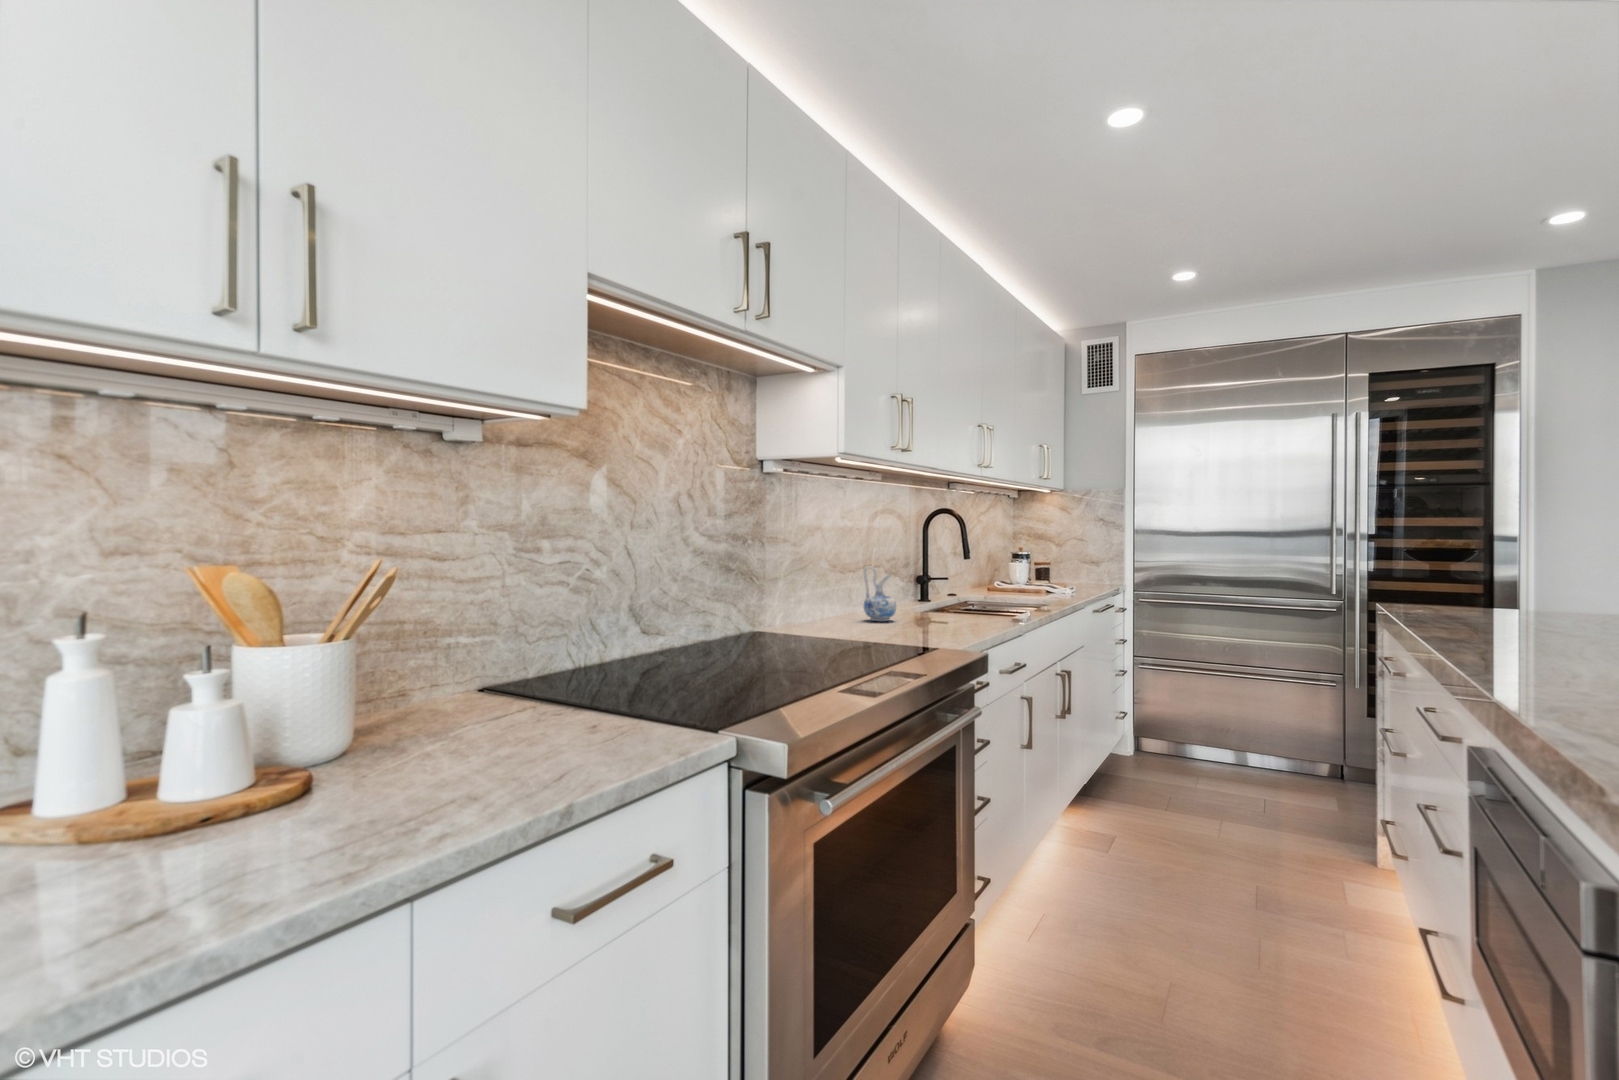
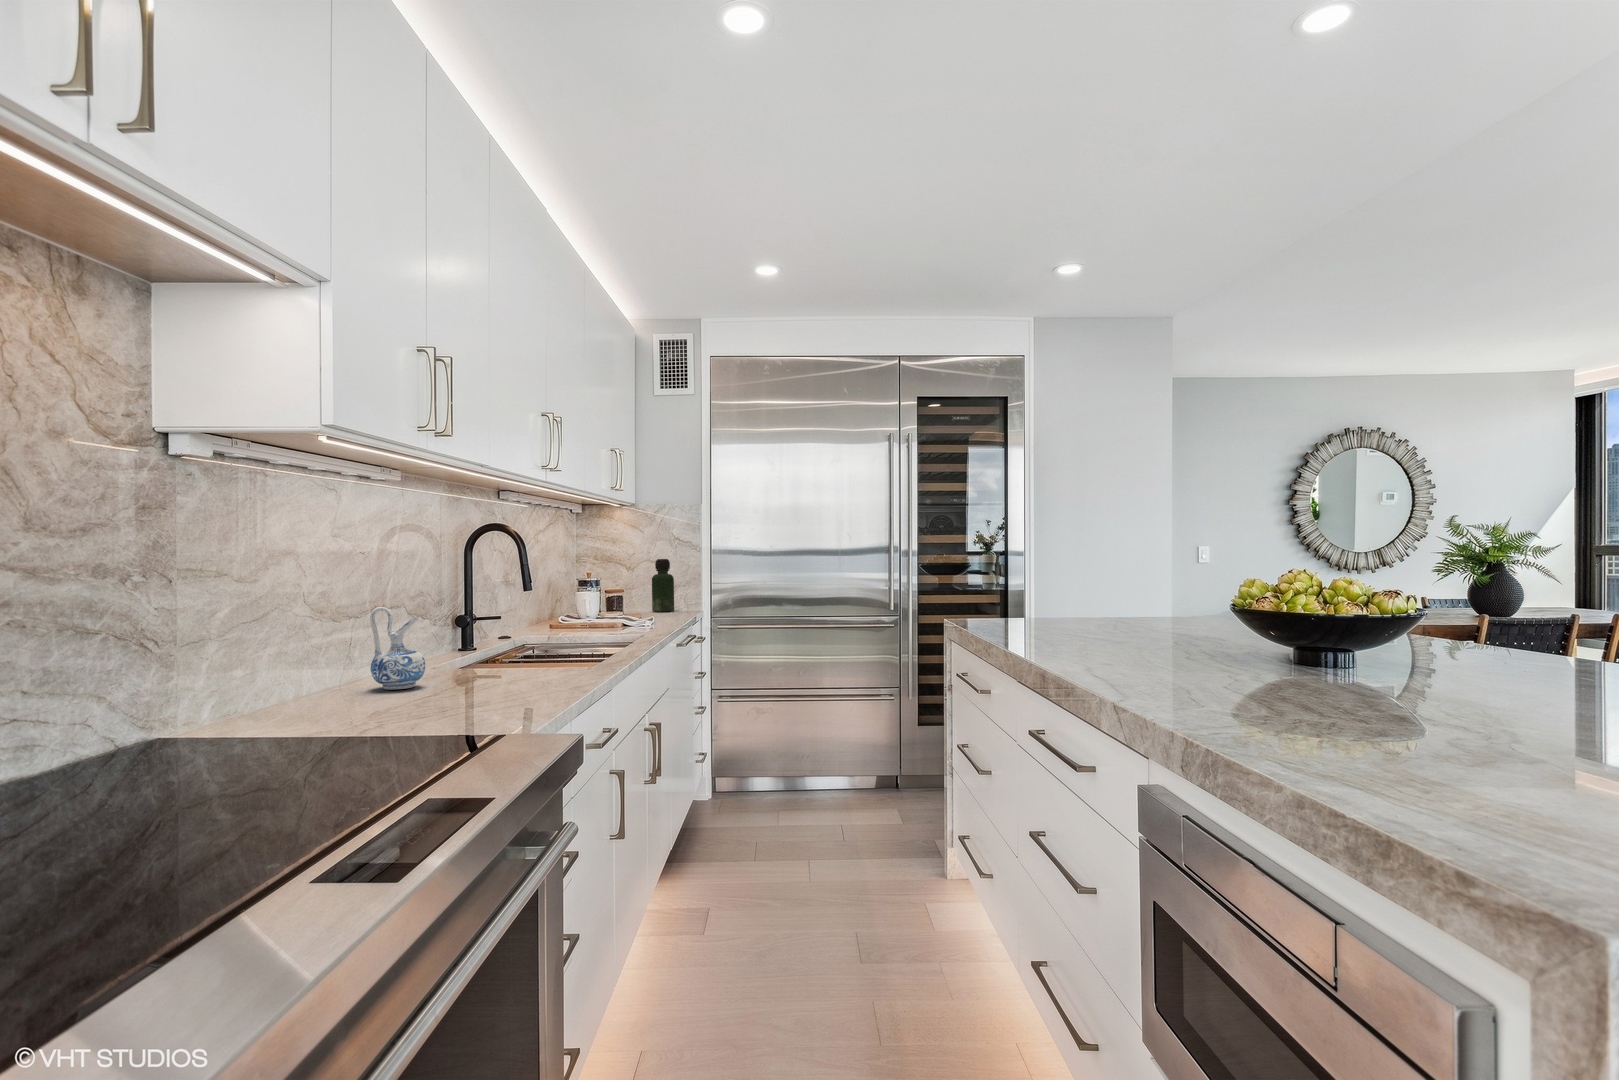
bottle: none [1078,538,1099,584] -> present [652,559,674,612]

